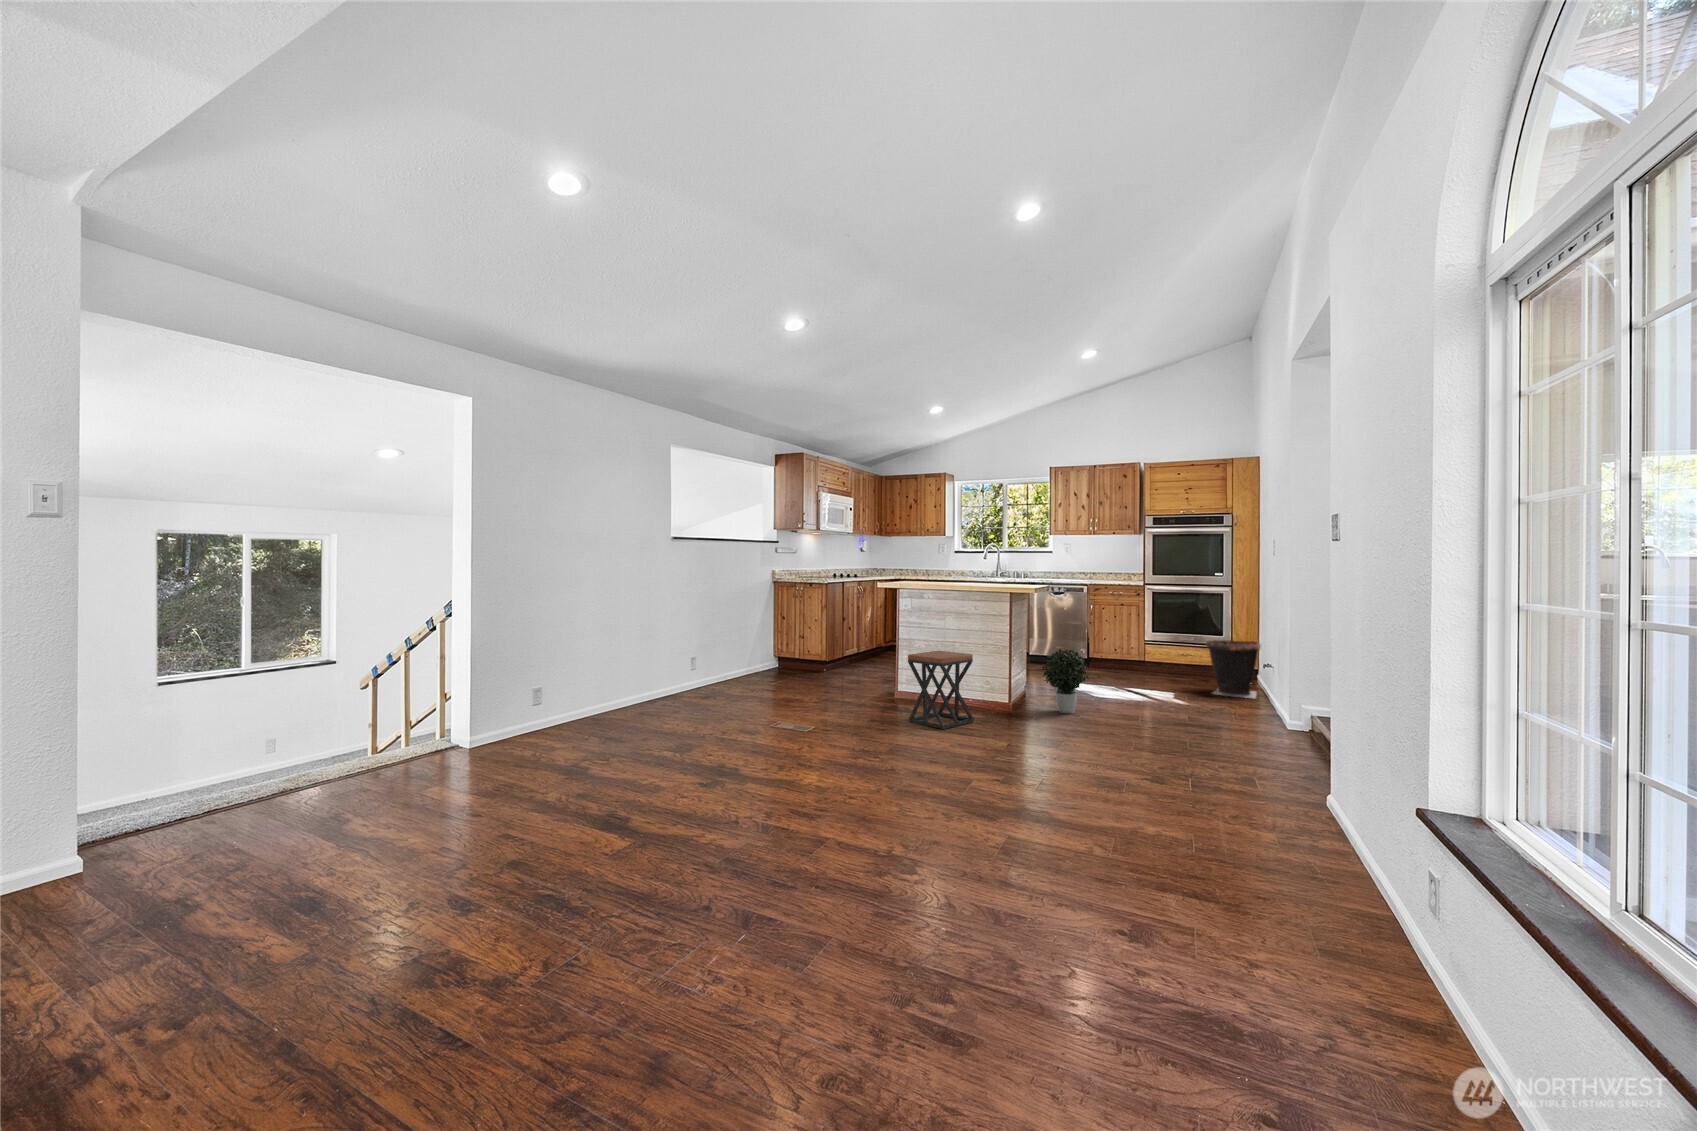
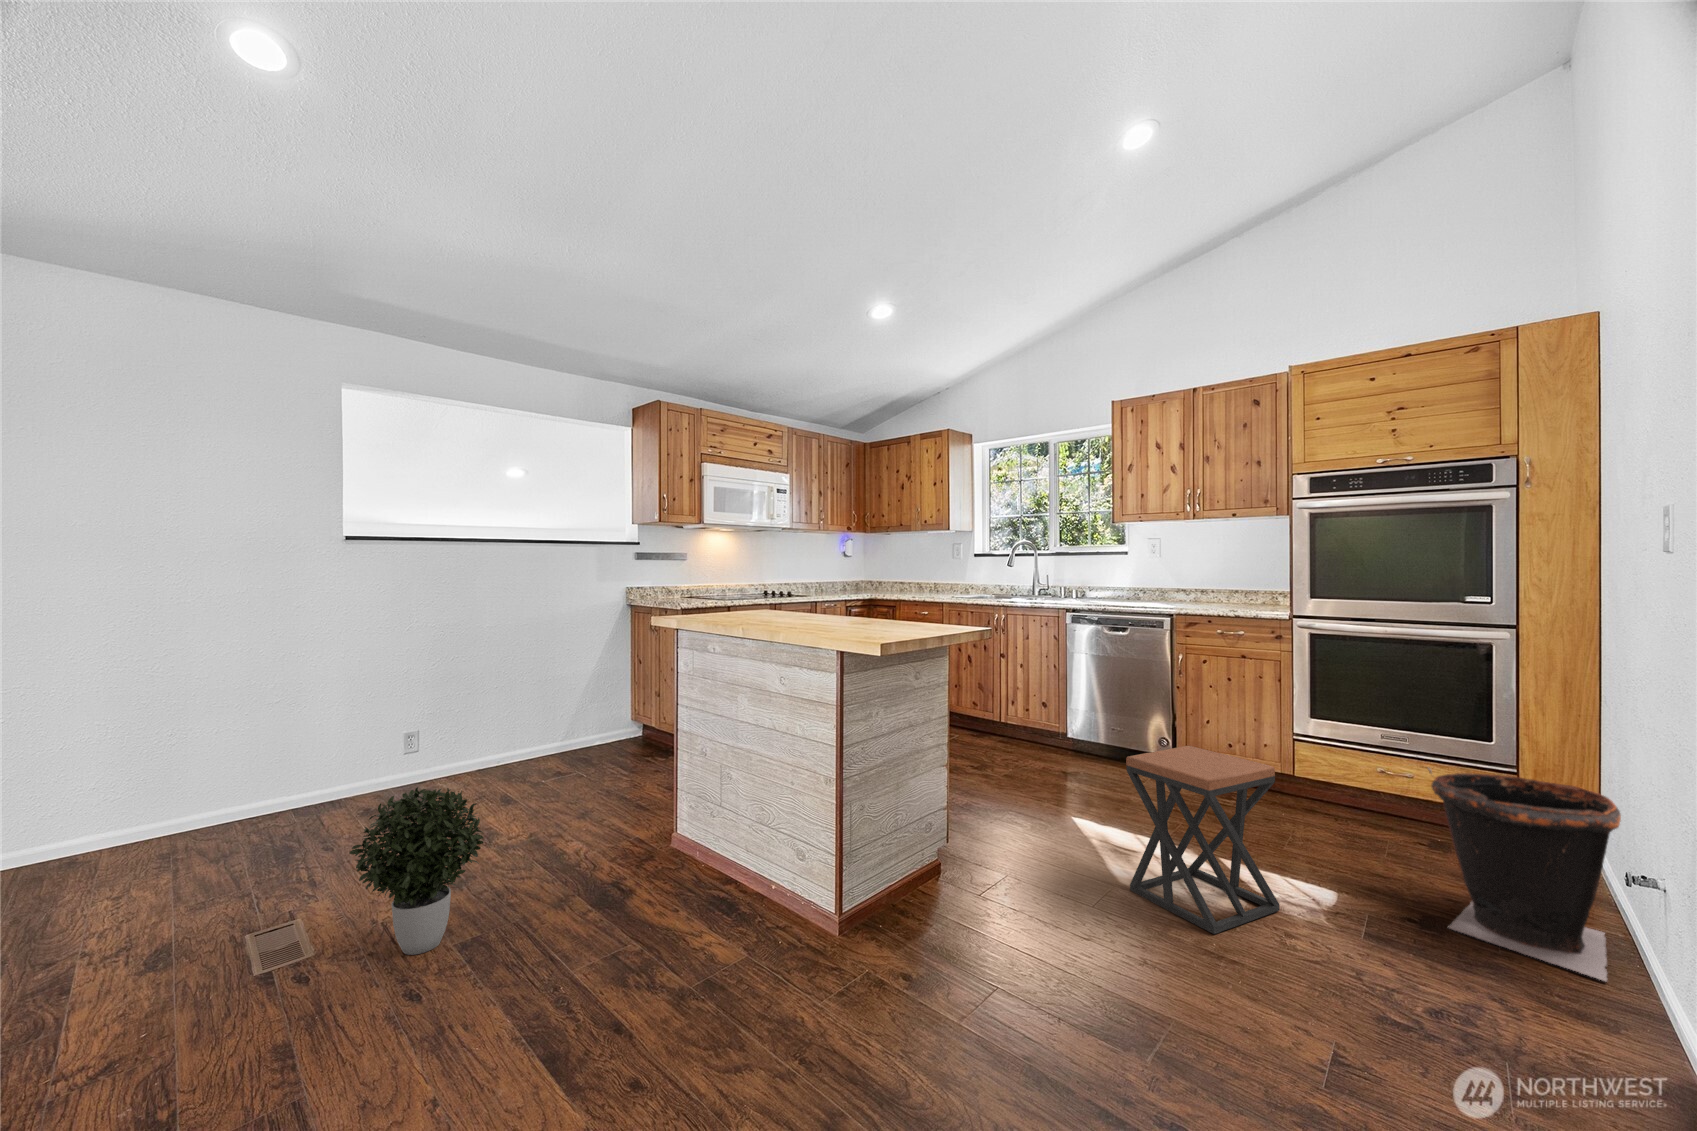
potted plant: present [1042,649,1089,714] -> present [349,787,484,955]
stool: present [908,651,974,729] -> present [1126,746,1280,934]

